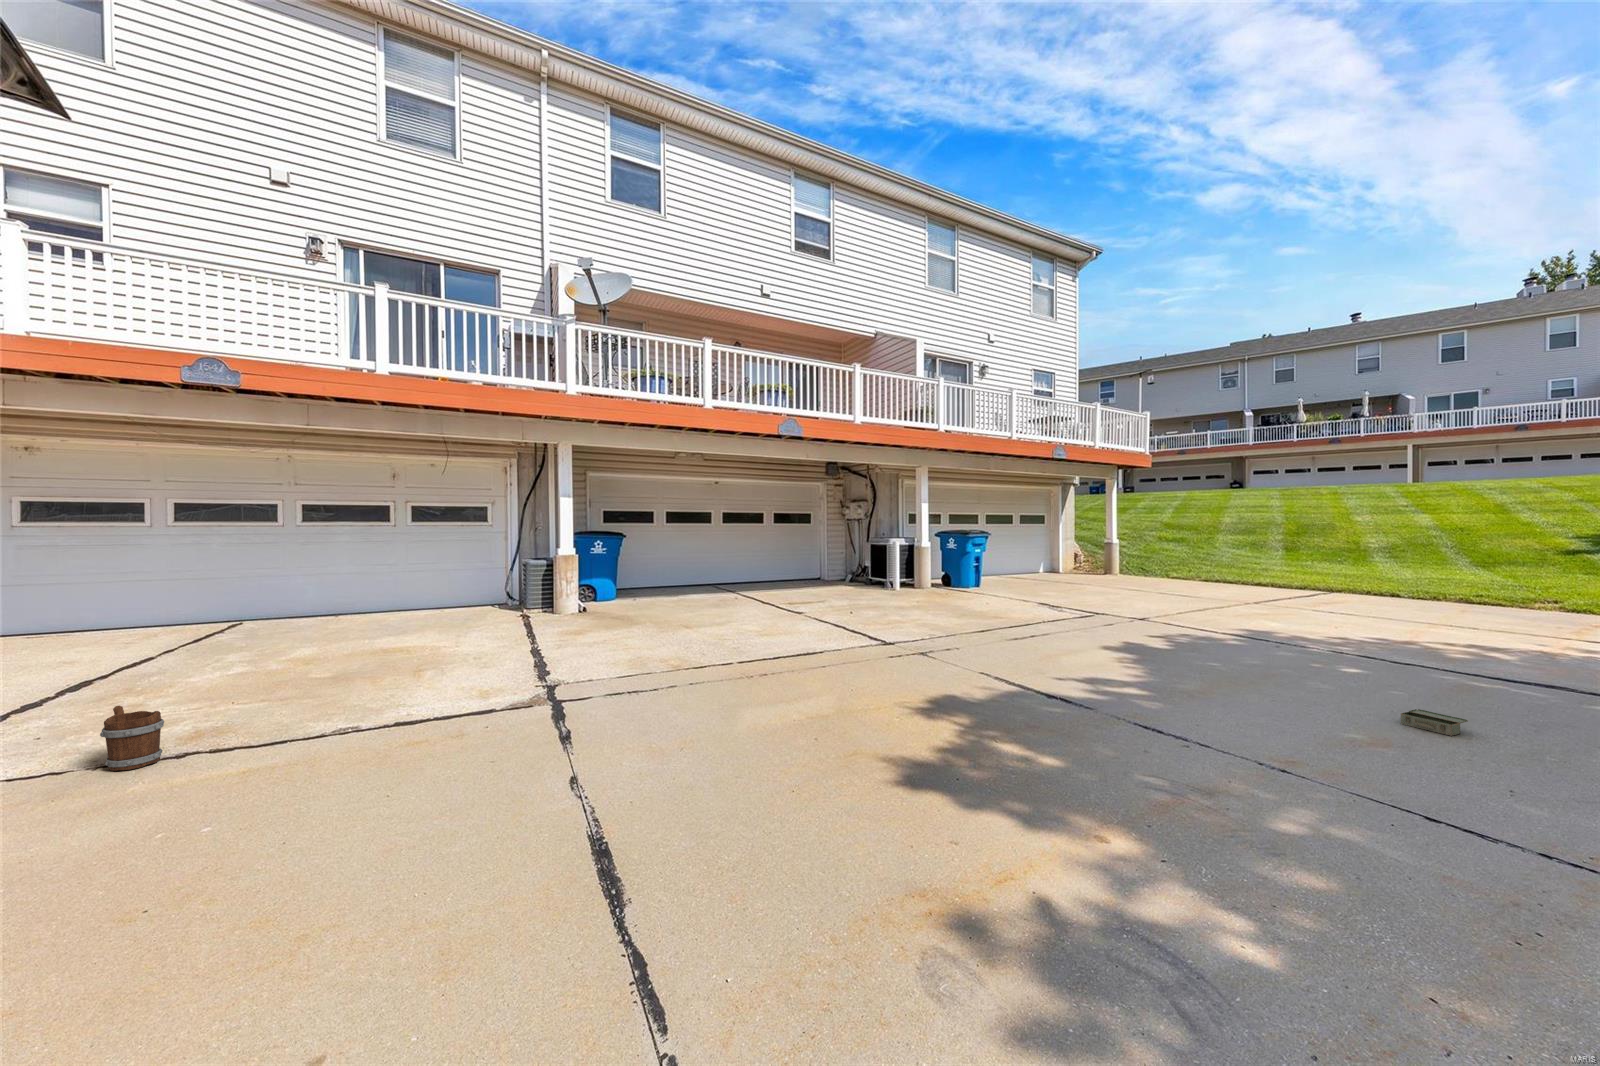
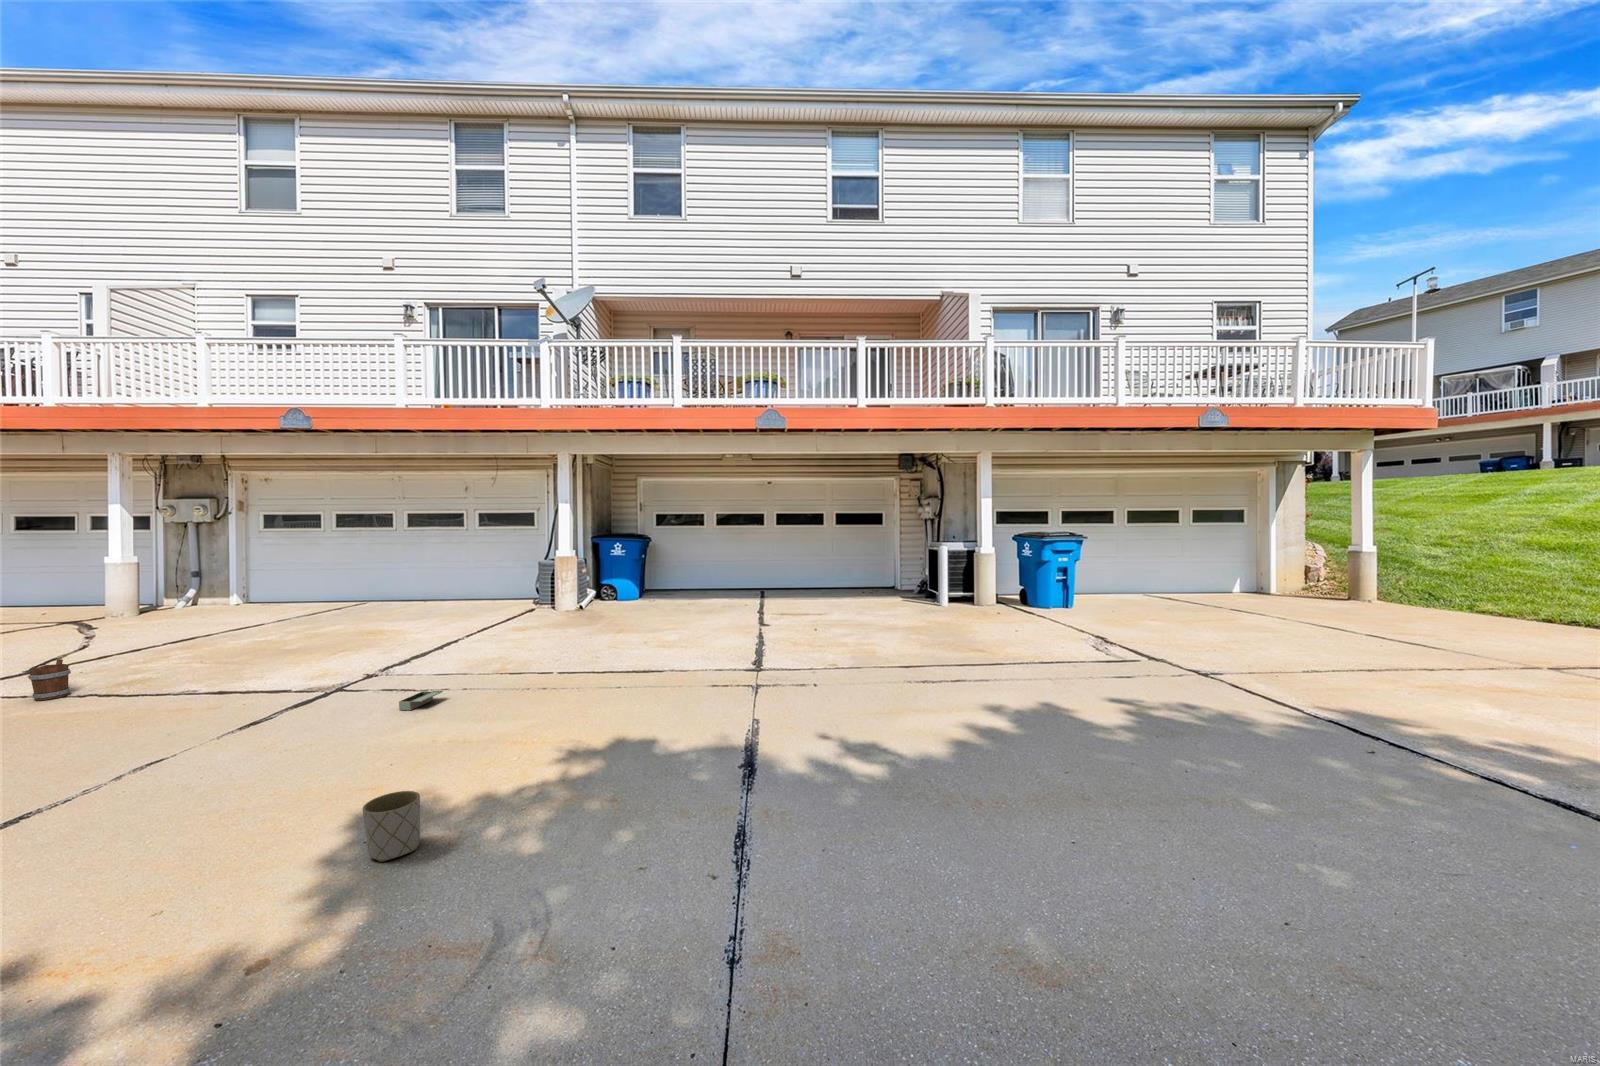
toolbox: present [1401,709,1468,736] -> present [399,691,443,710]
planter: none [1106,727,1153,784] -> present [363,791,420,862]

